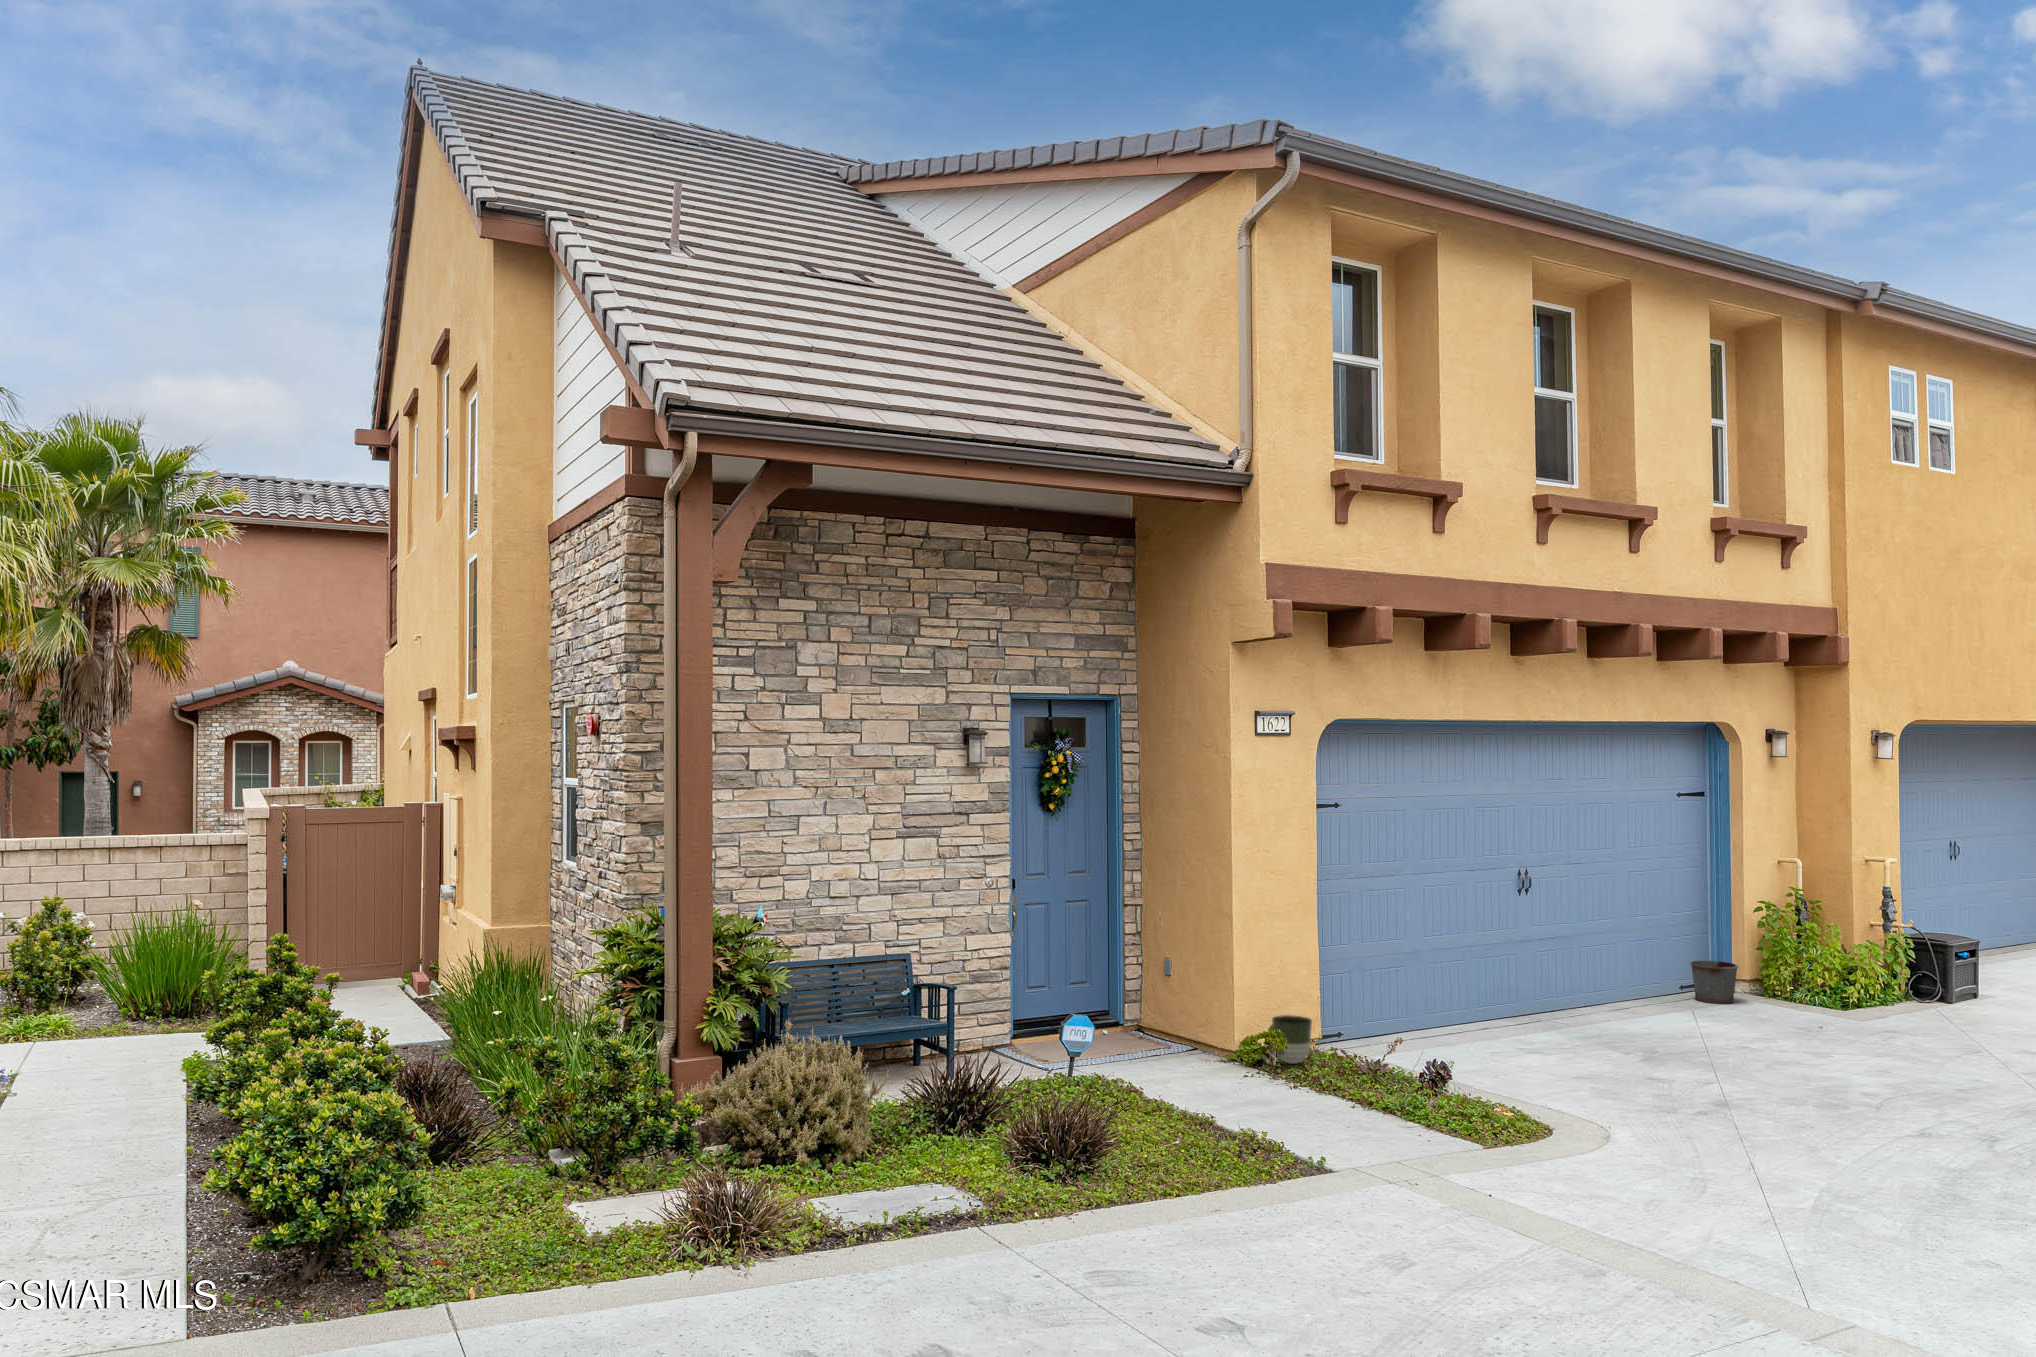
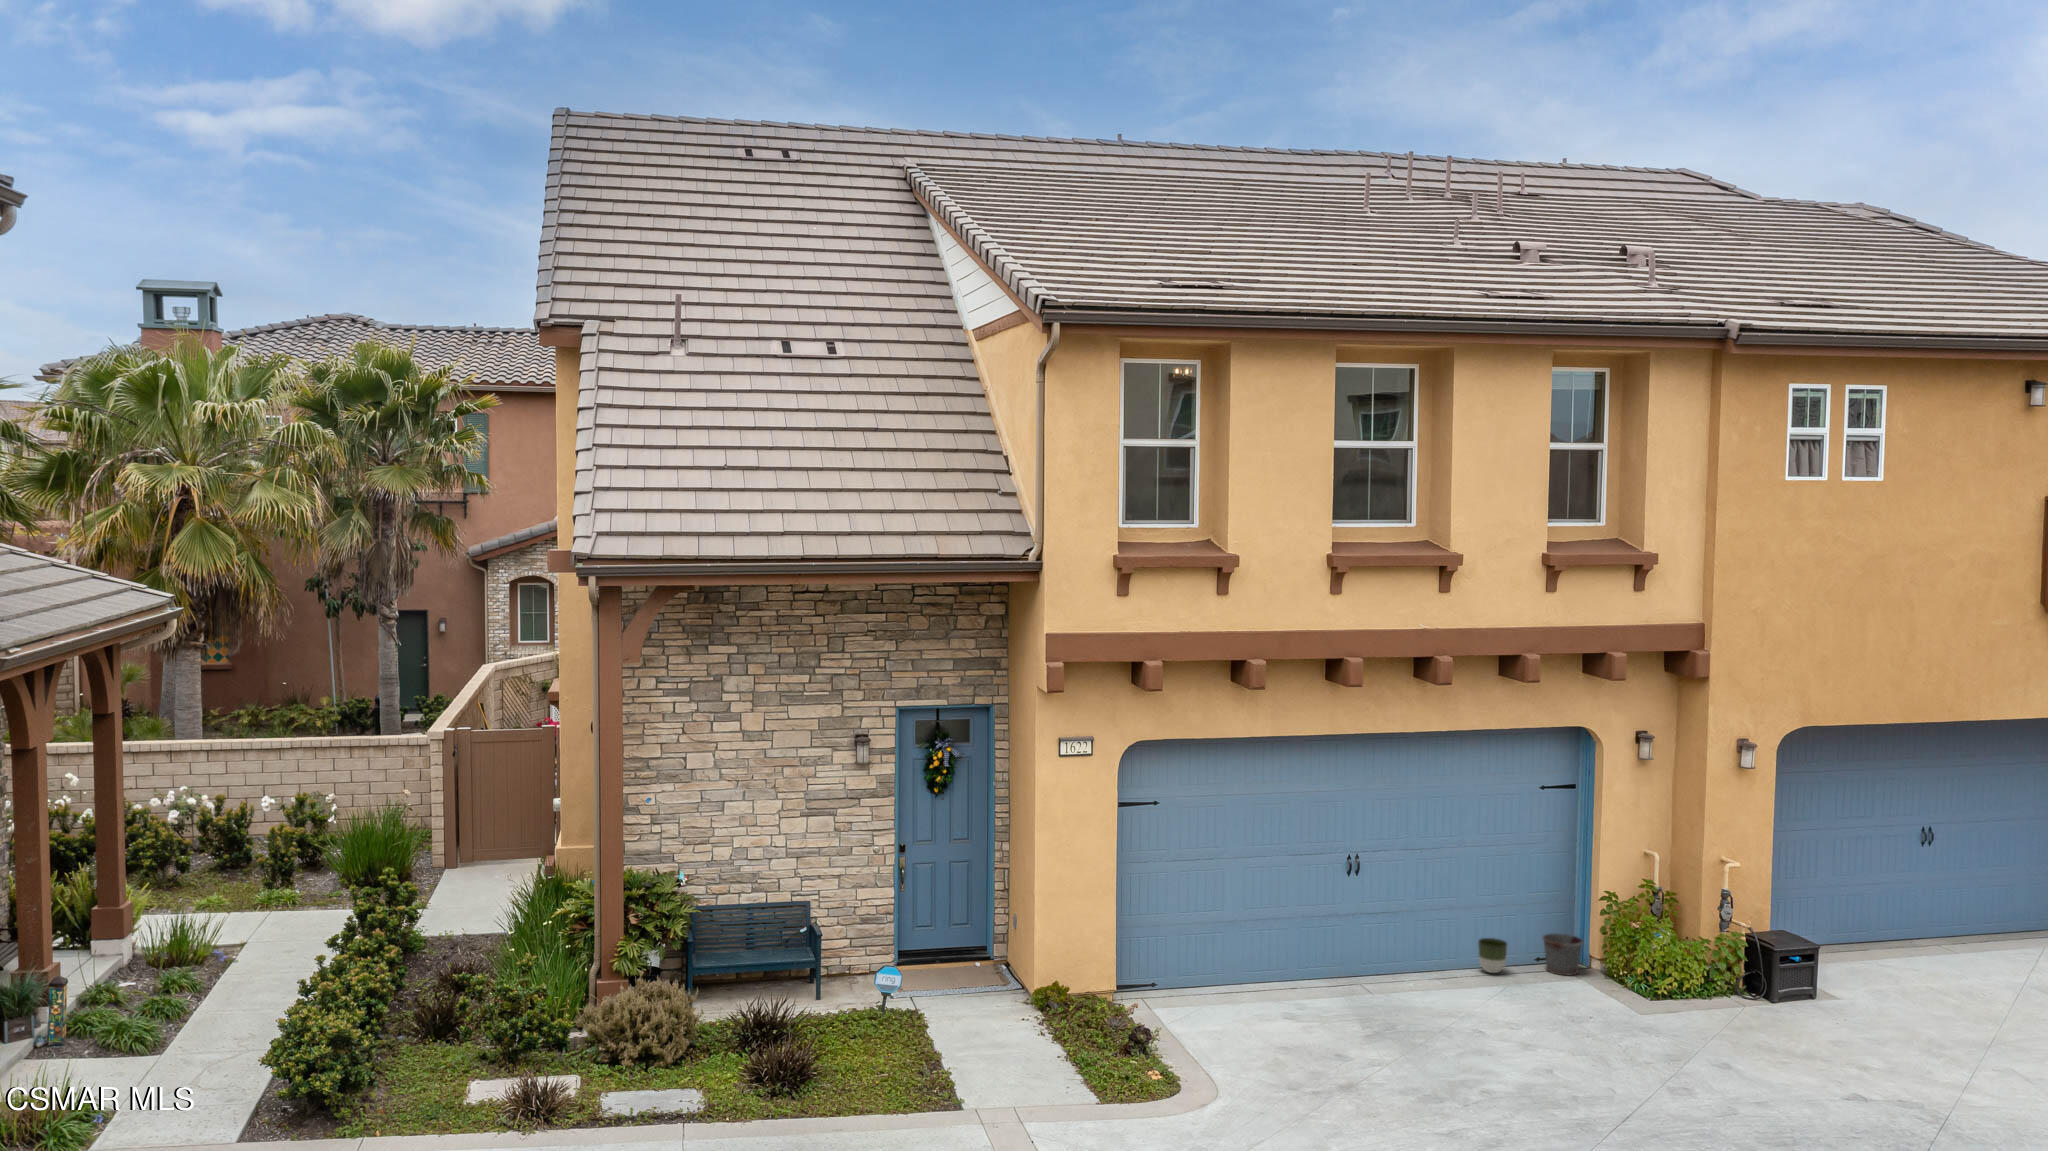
planter: present [1272,1015,1312,1064] -> present [1478,938,1507,973]

